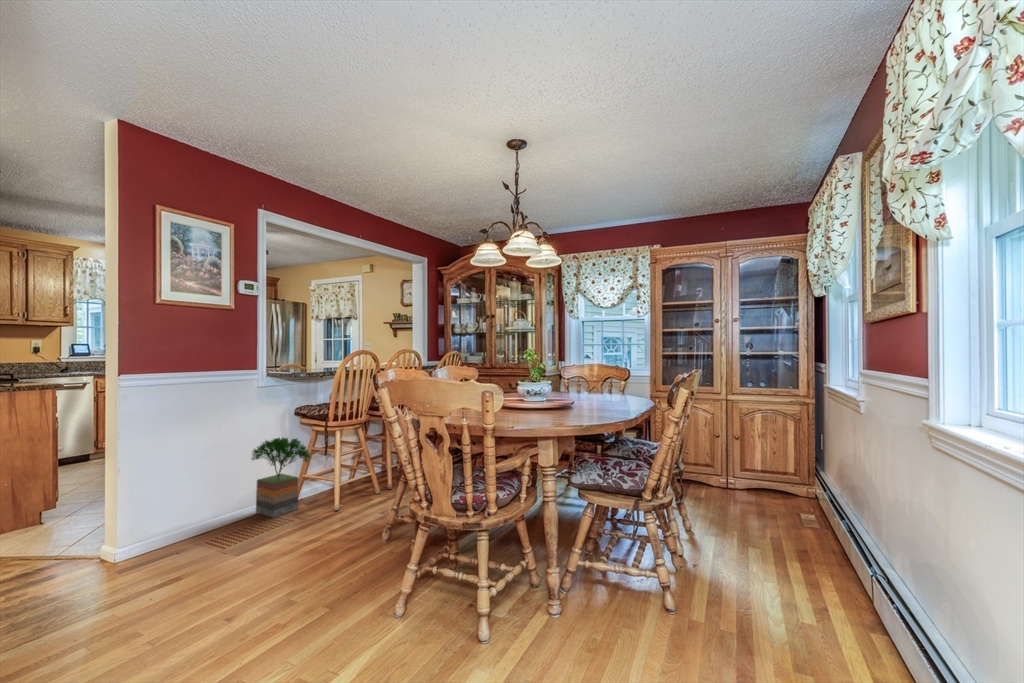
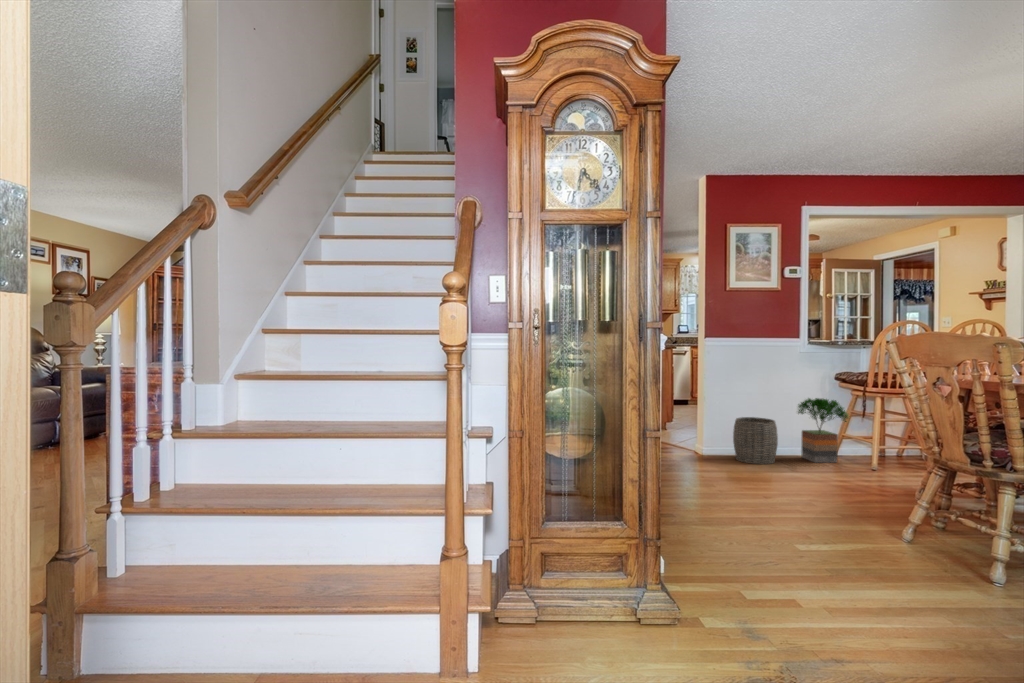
woven basket: none [161,476,228,549] -> present [733,417,778,464]

